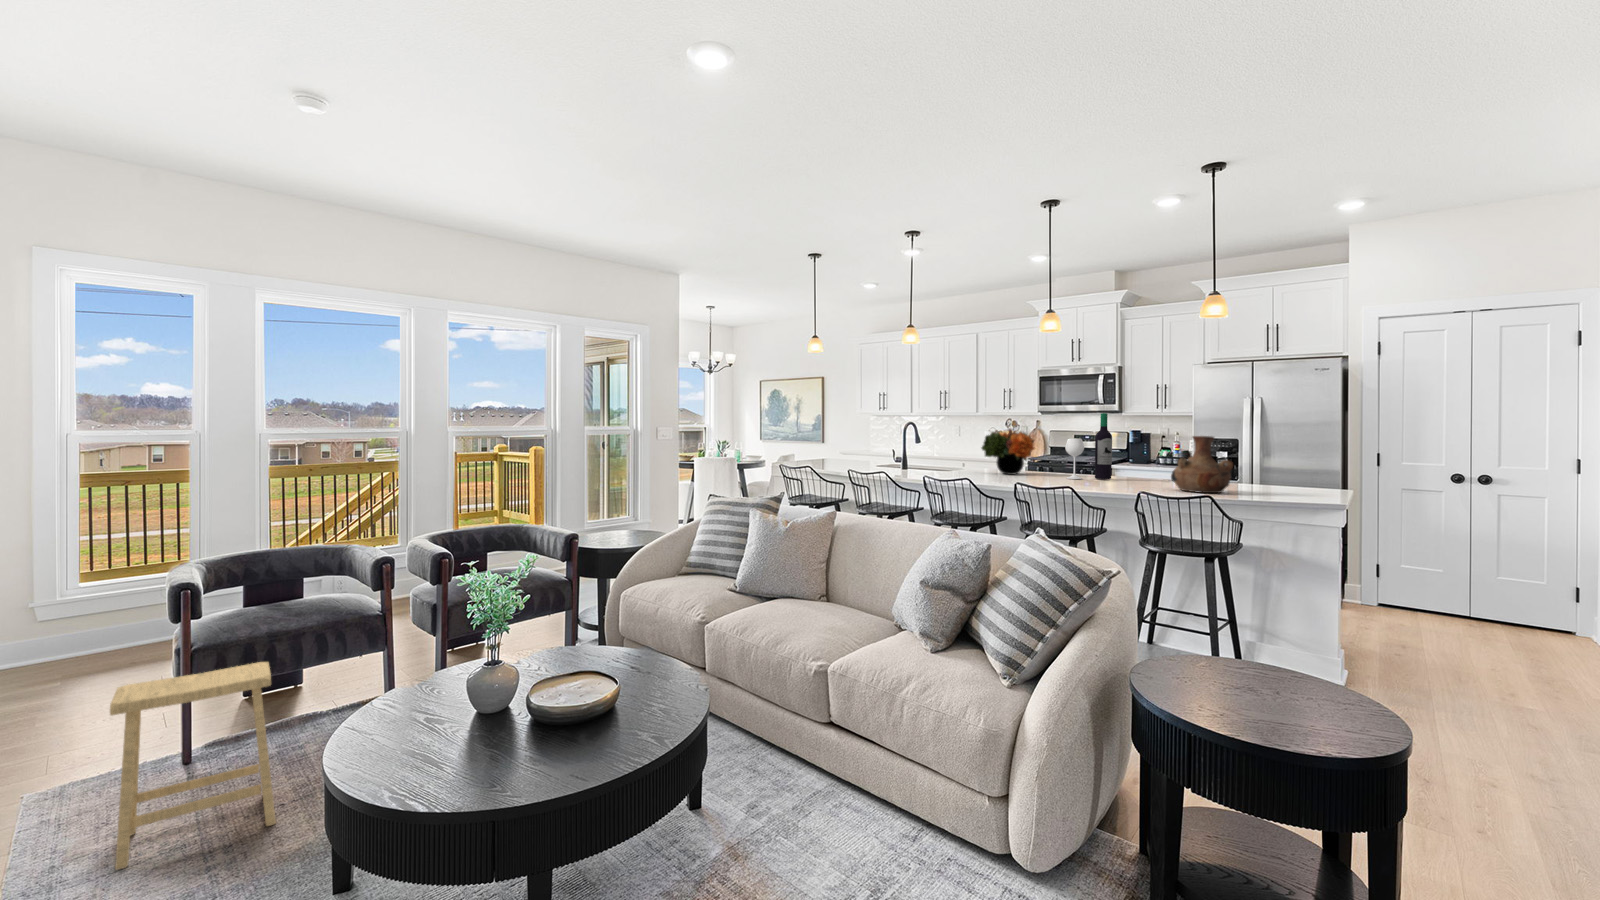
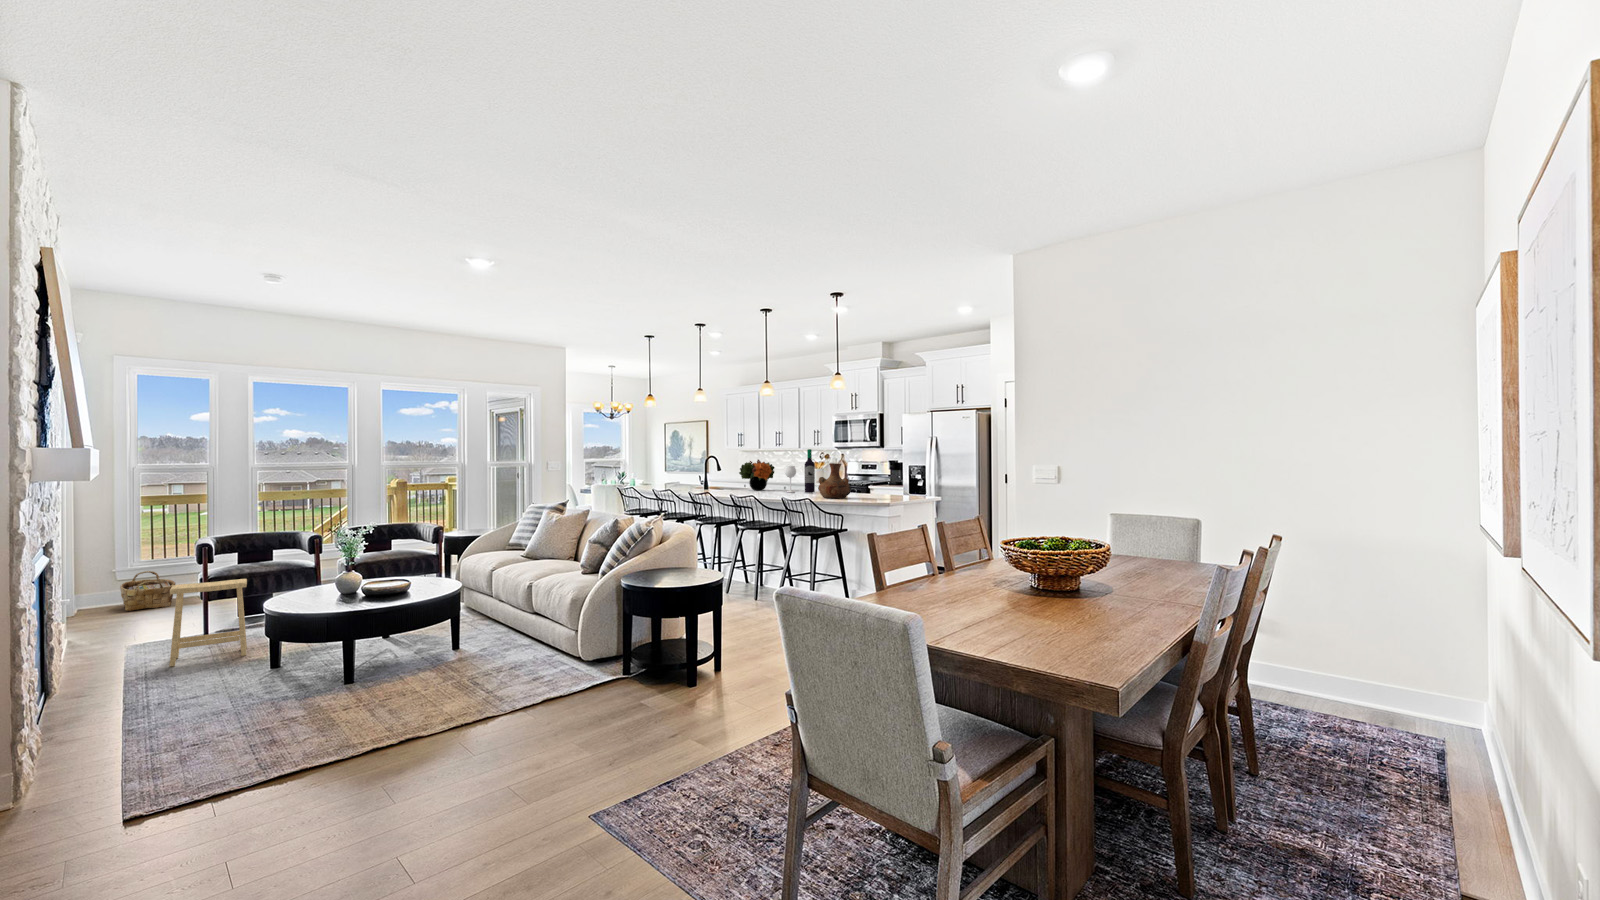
woven basket: none [39,604,133,676] -> present [120,571,175,611]

